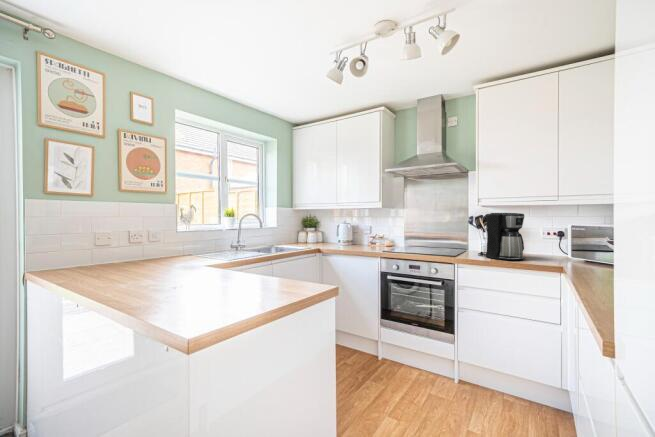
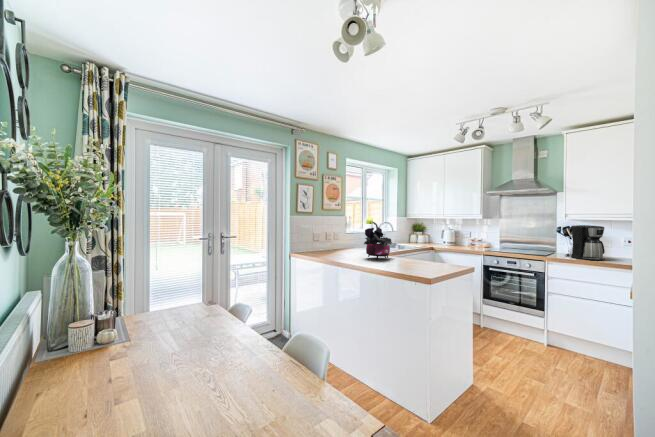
potted plant: none [142,207,211,280] -> present [364,222,392,259]

